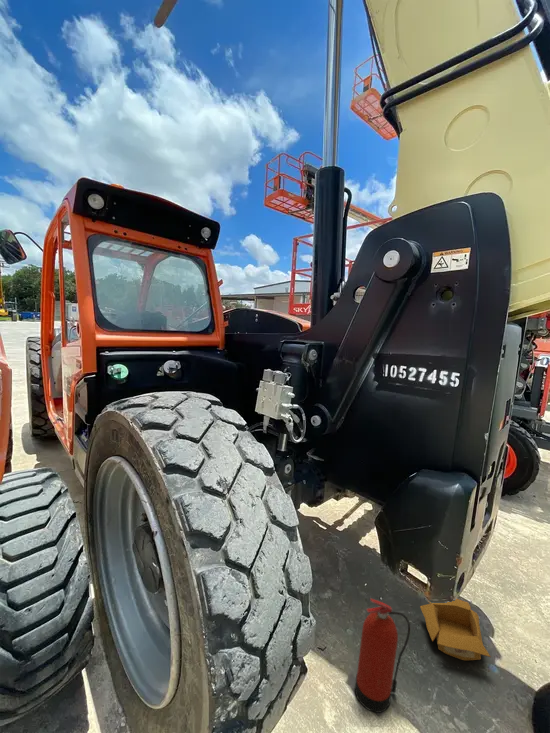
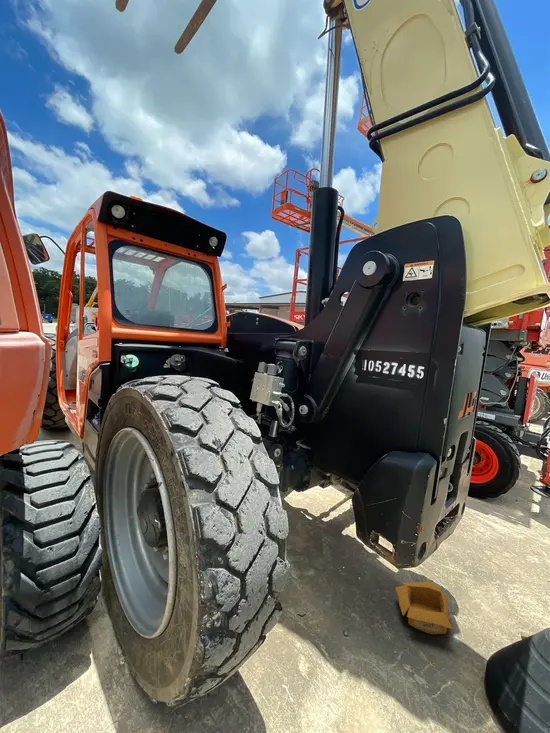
fire extinguisher: present [355,599,410,712] -> none [328,565,379,668]

